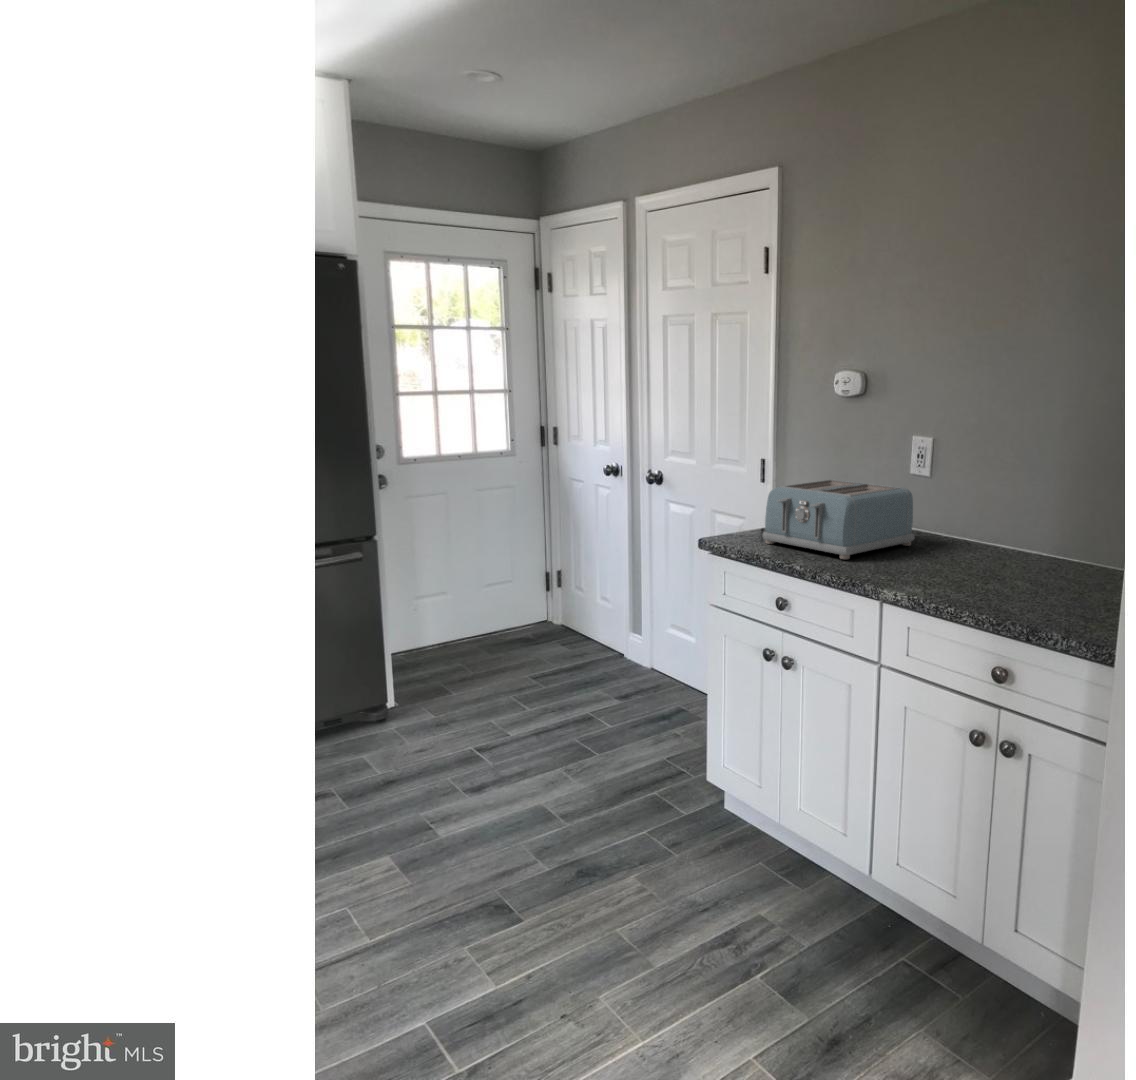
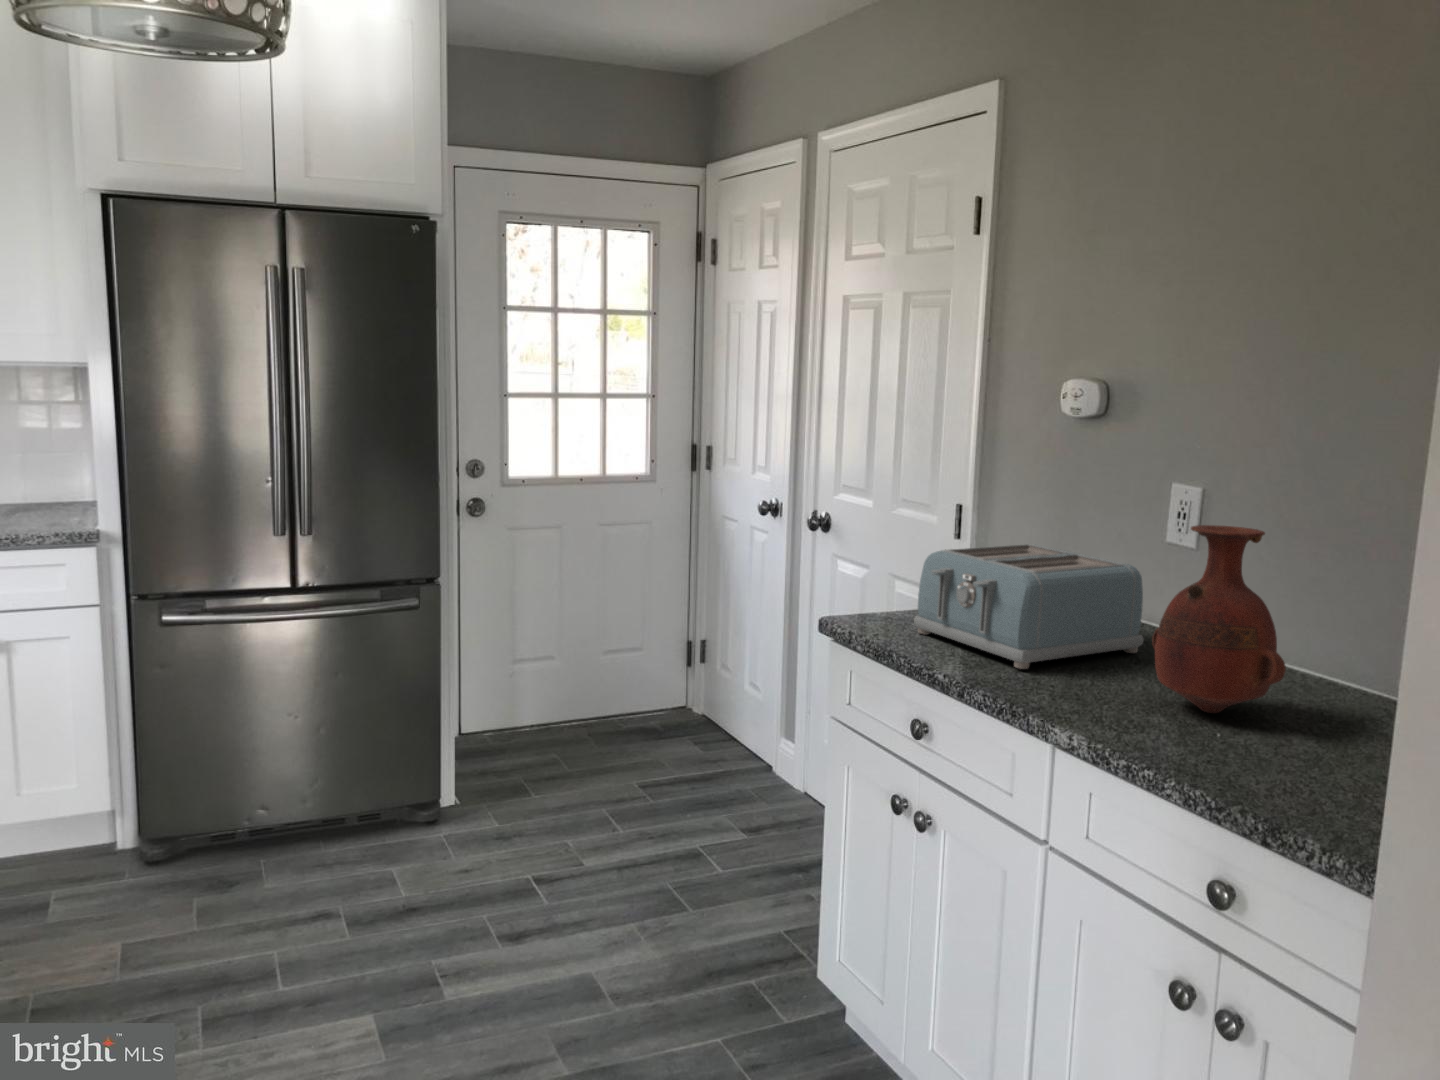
vase: none [930,457,1020,575] -> present [1152,525,1286,713]

